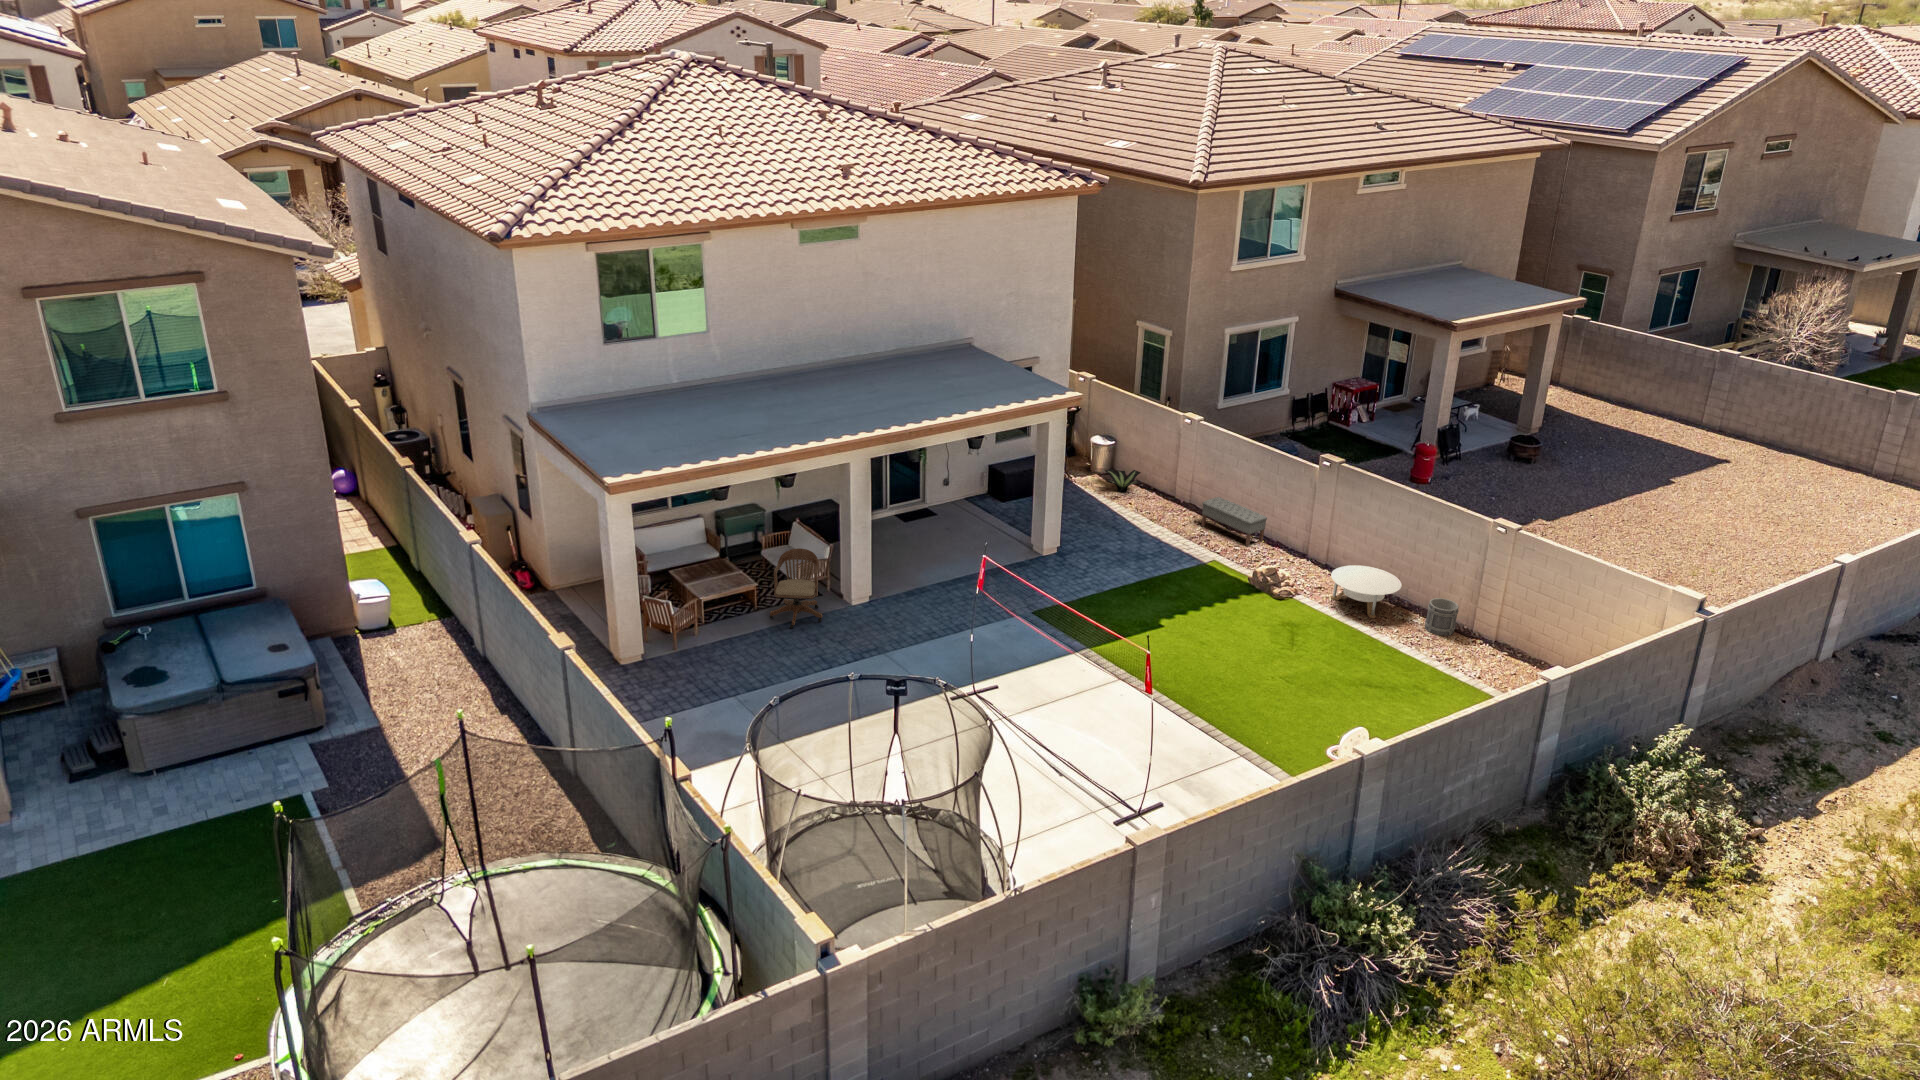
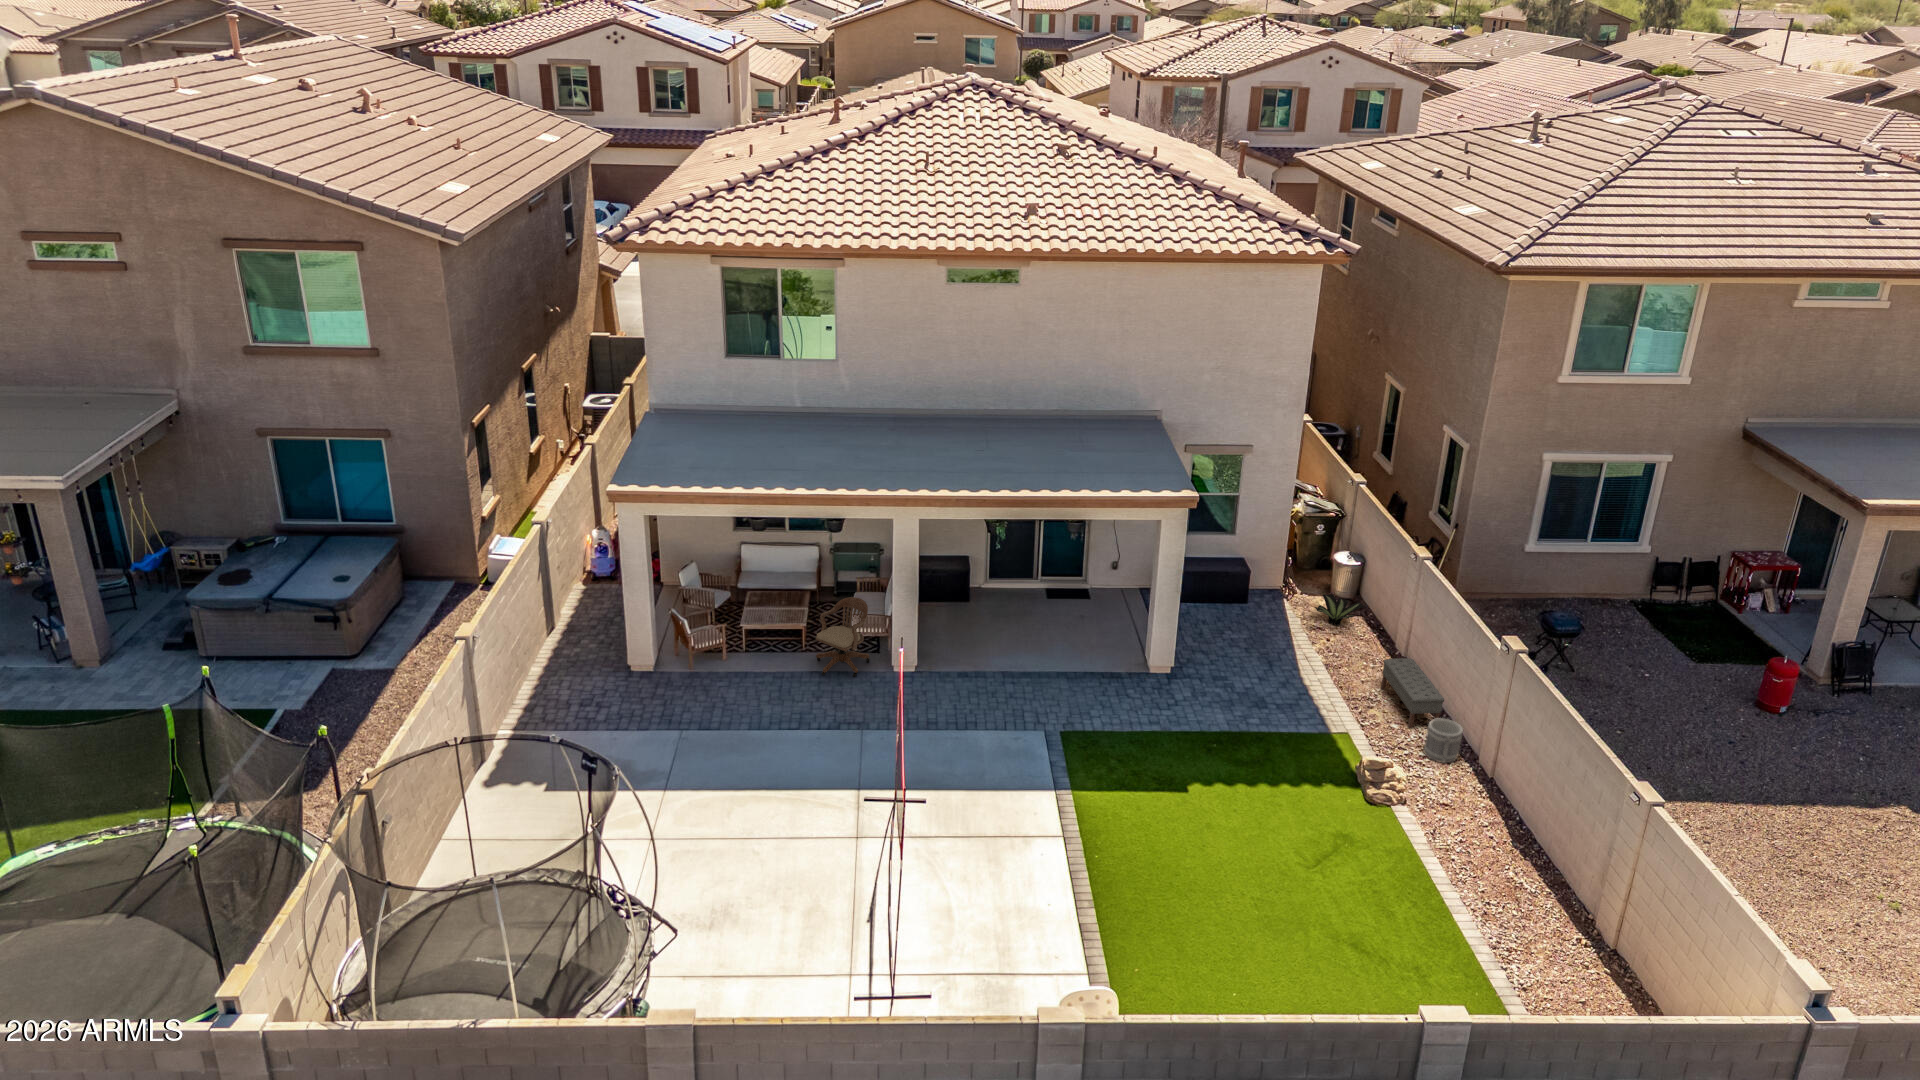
round table: present [1331,565,1401,618] -> none [1432,787,1528,865]
bucket: present [1425,598,1459,636] -> present [1424,718,1463,763]

